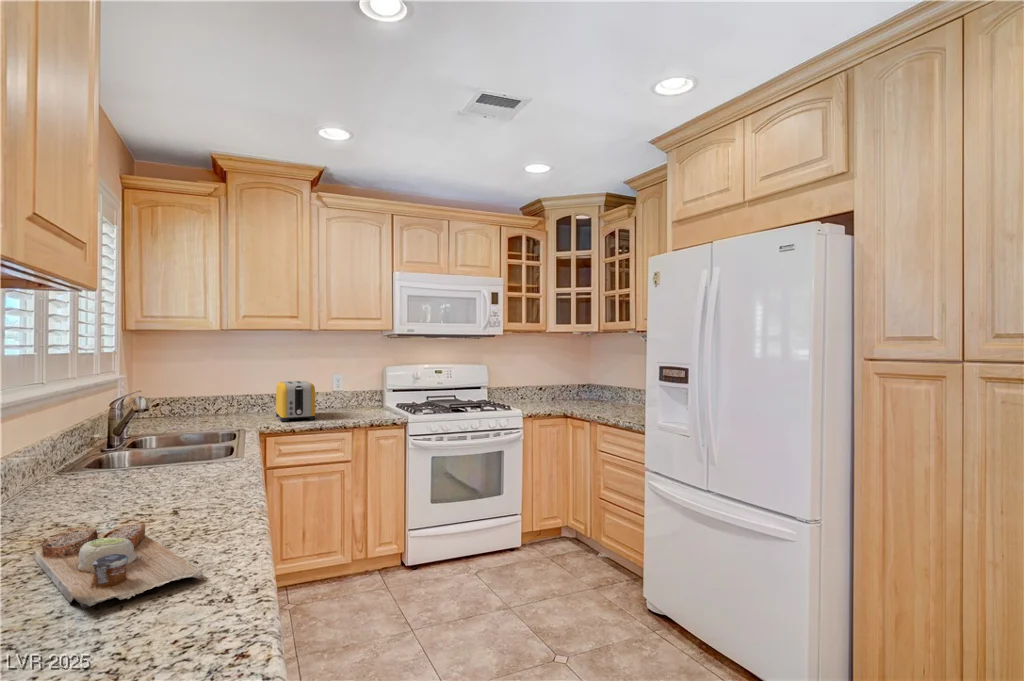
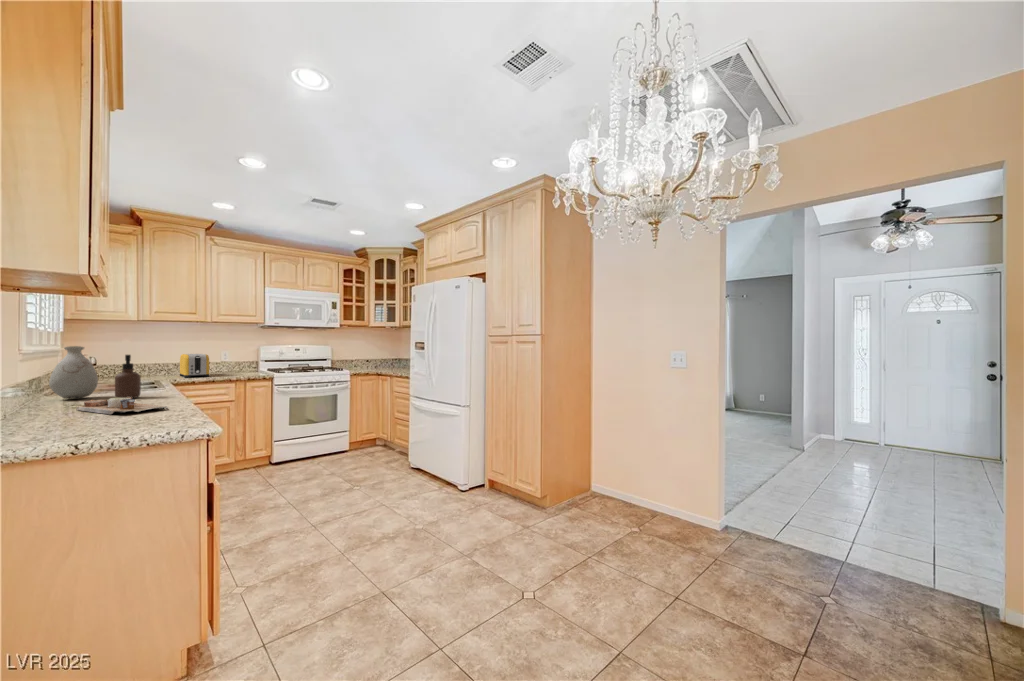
vase: none [41,390,123,491] -> present [49,346,98,399]
soap dispenser: none [142,408,187,500] -> present [115,355,141,398]

